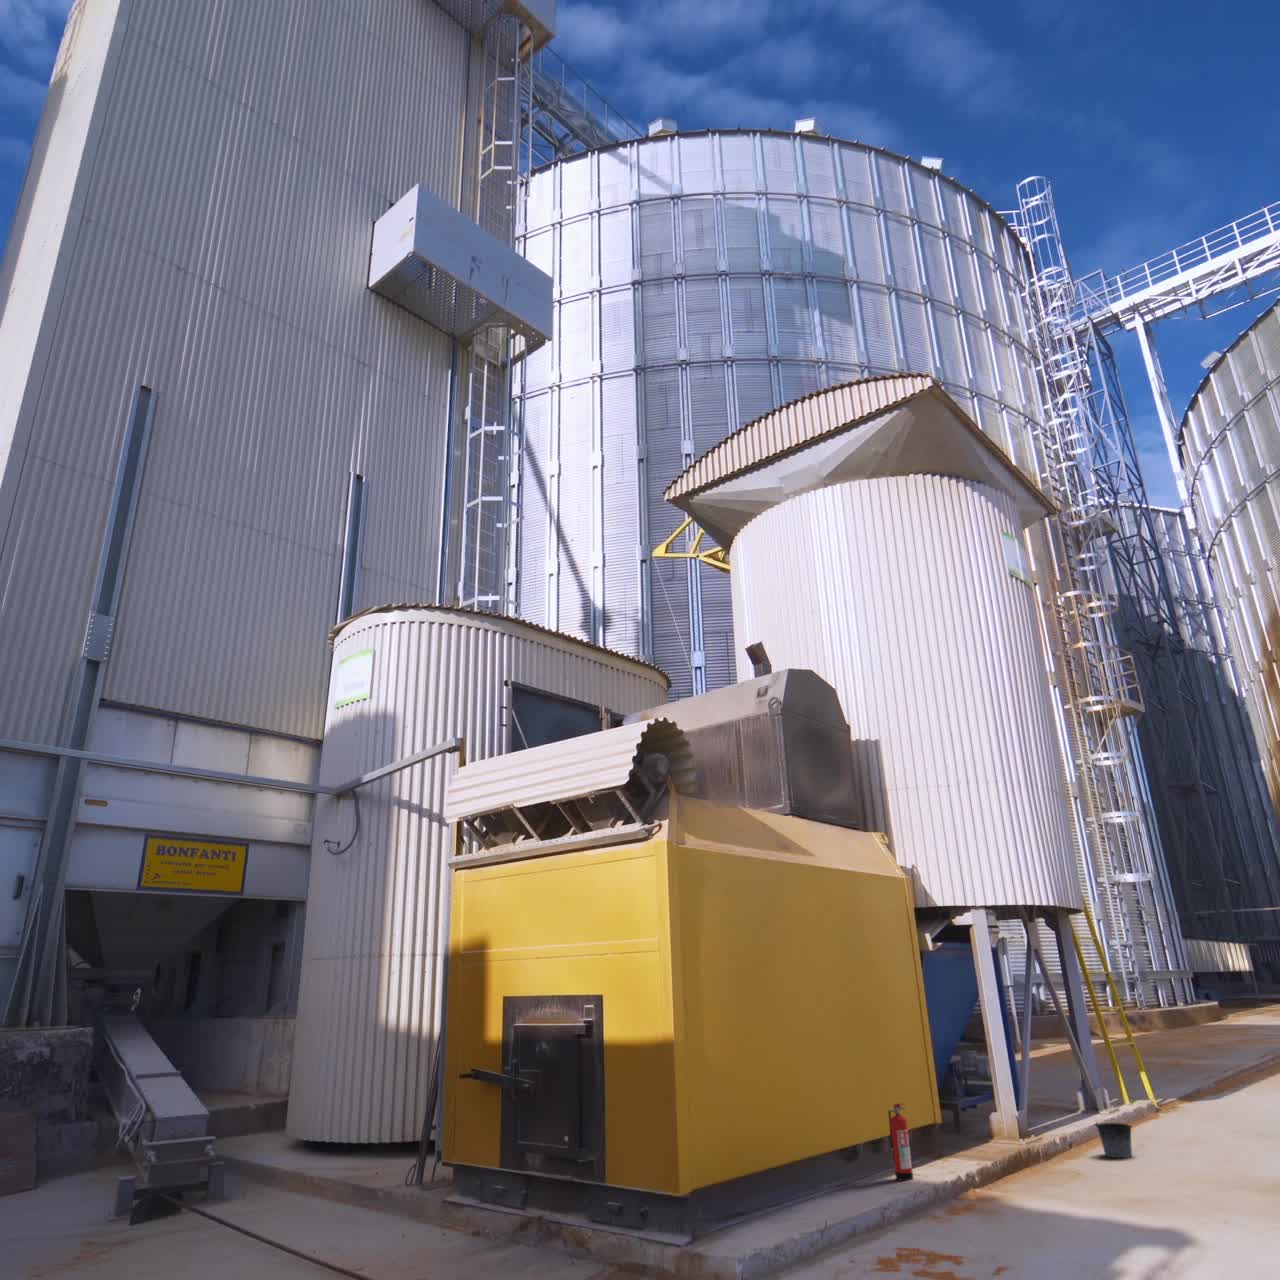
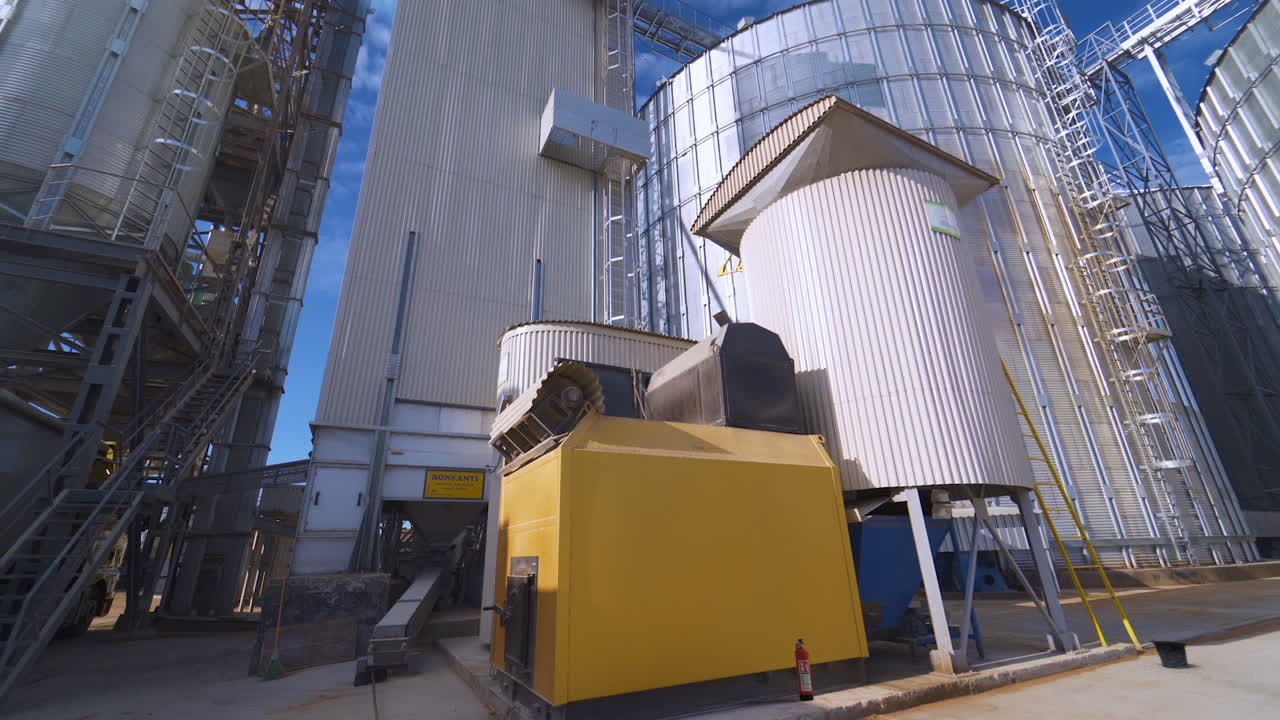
bucket: present [1095,1123,1132,1158] -> present [1151,640,1189,669]

